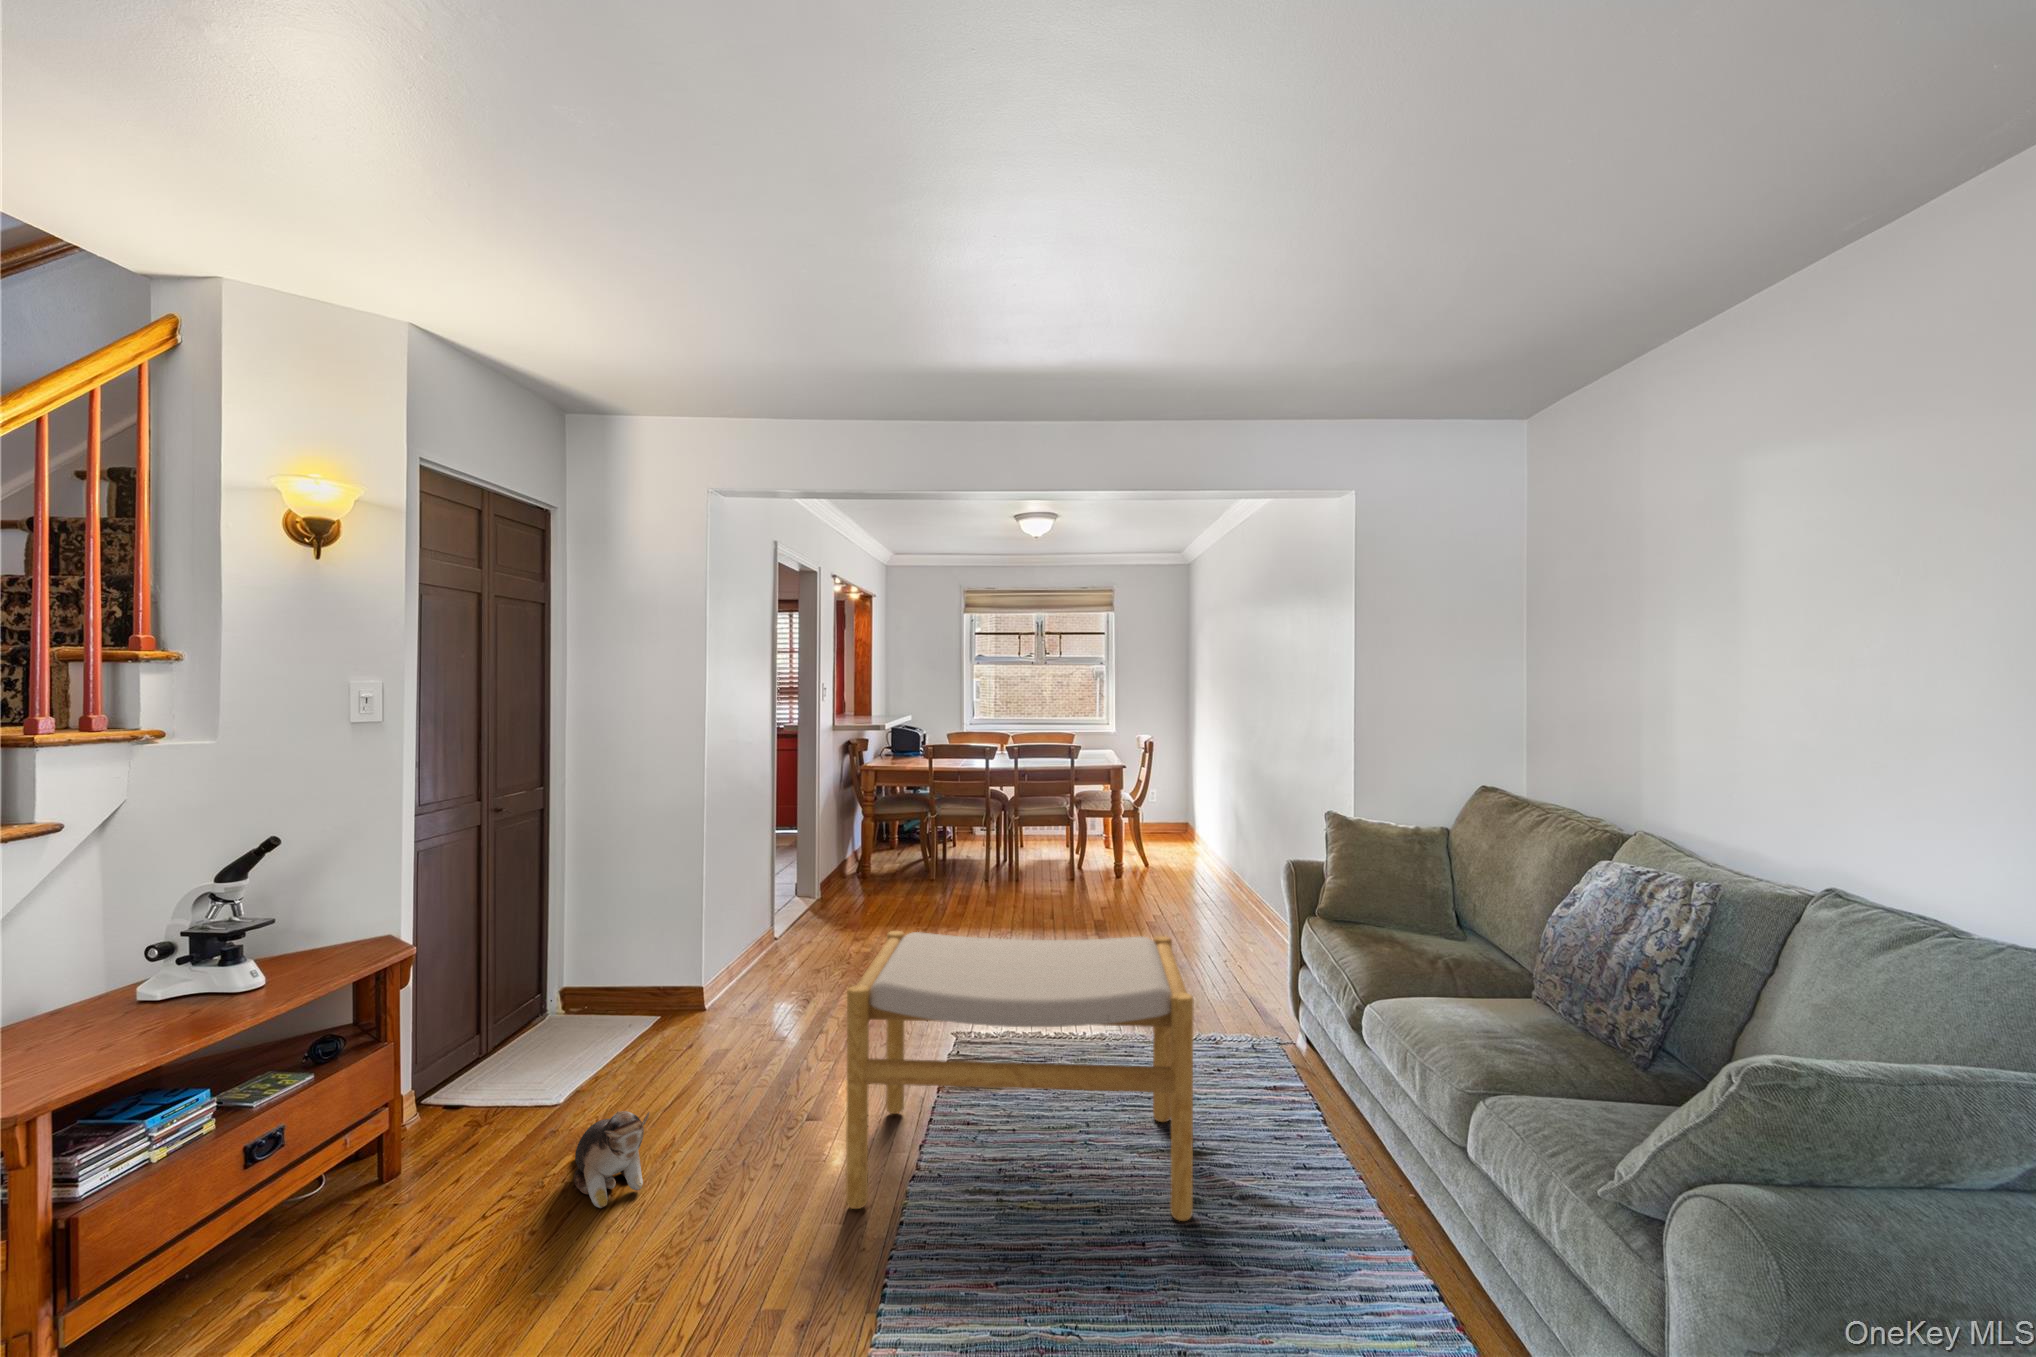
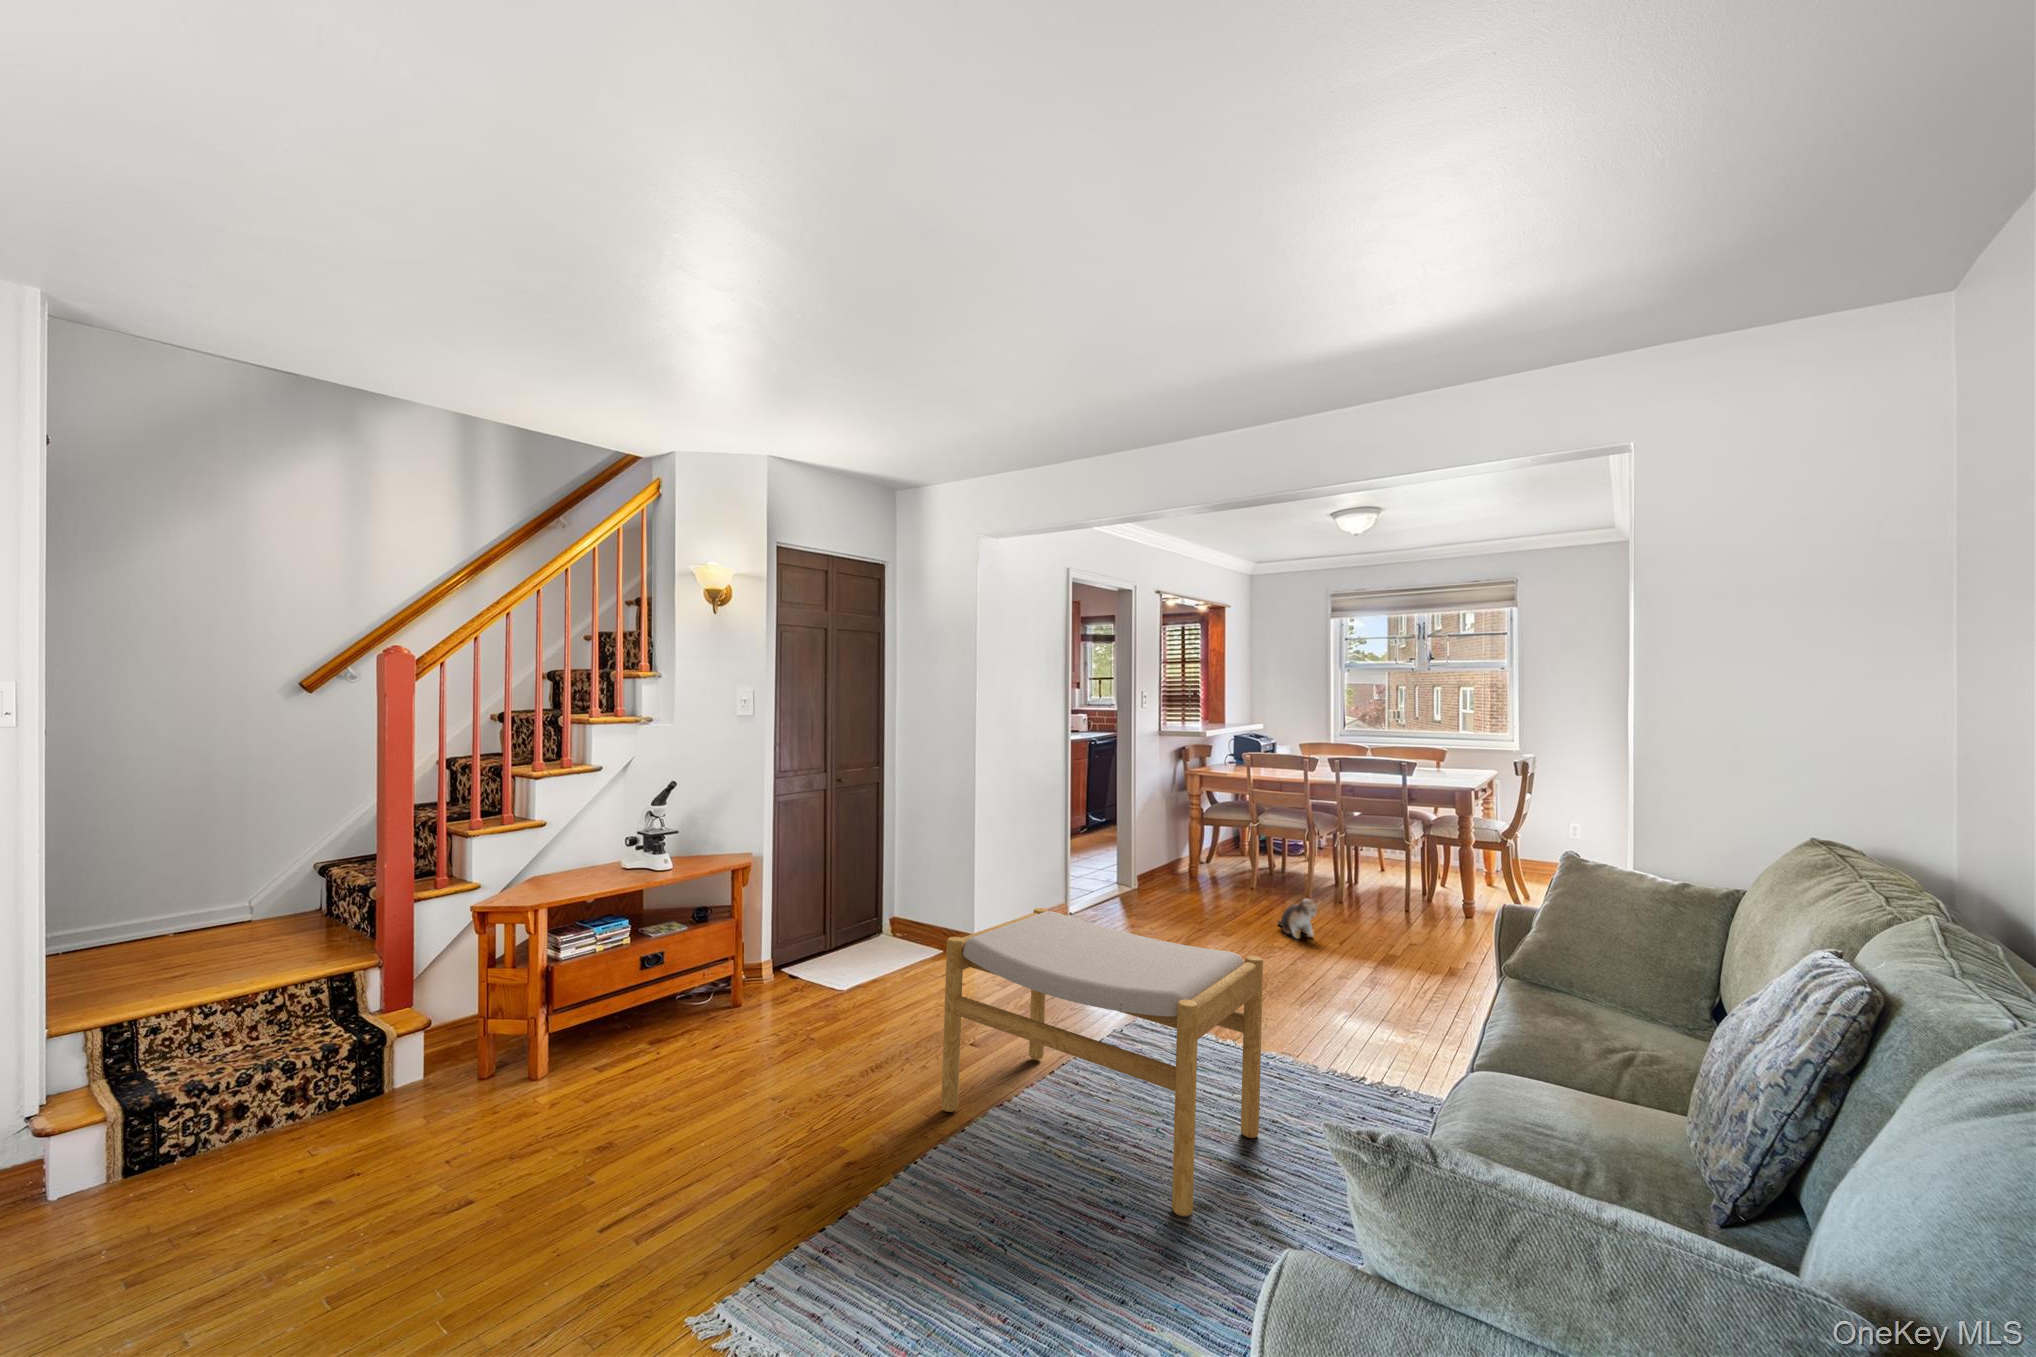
plush toy: present [574,1111,649,1208] -> present [1278,898,1317,939]

